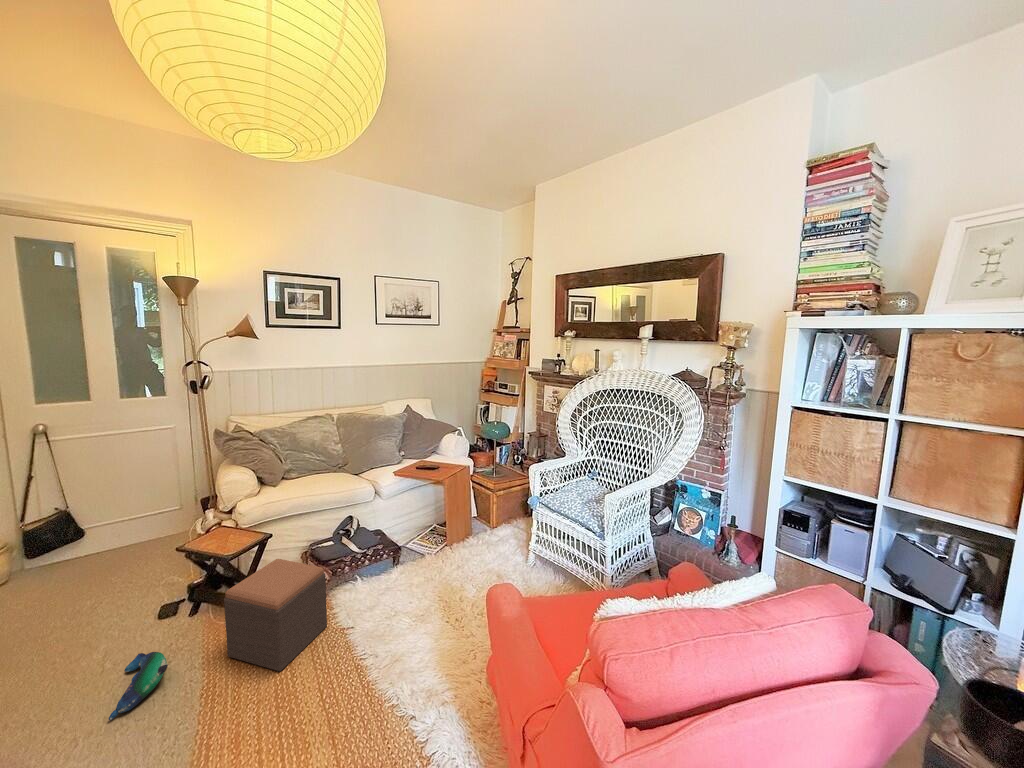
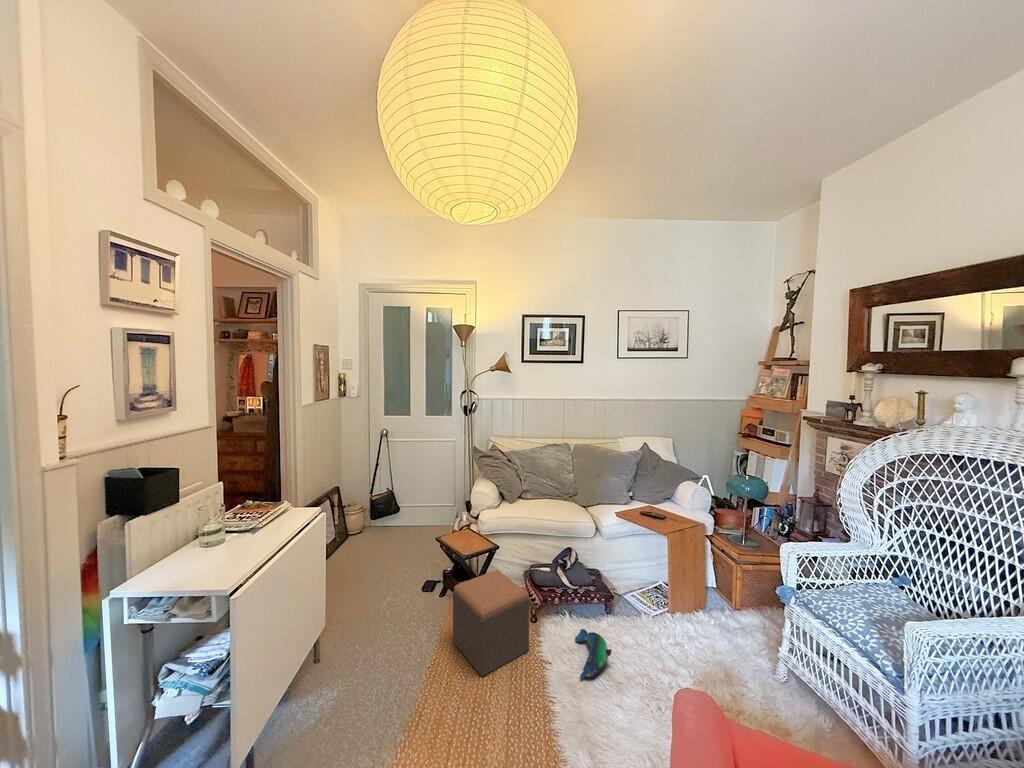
plush toy: present [109,652,168,720] -> present [575,629,611,680]

